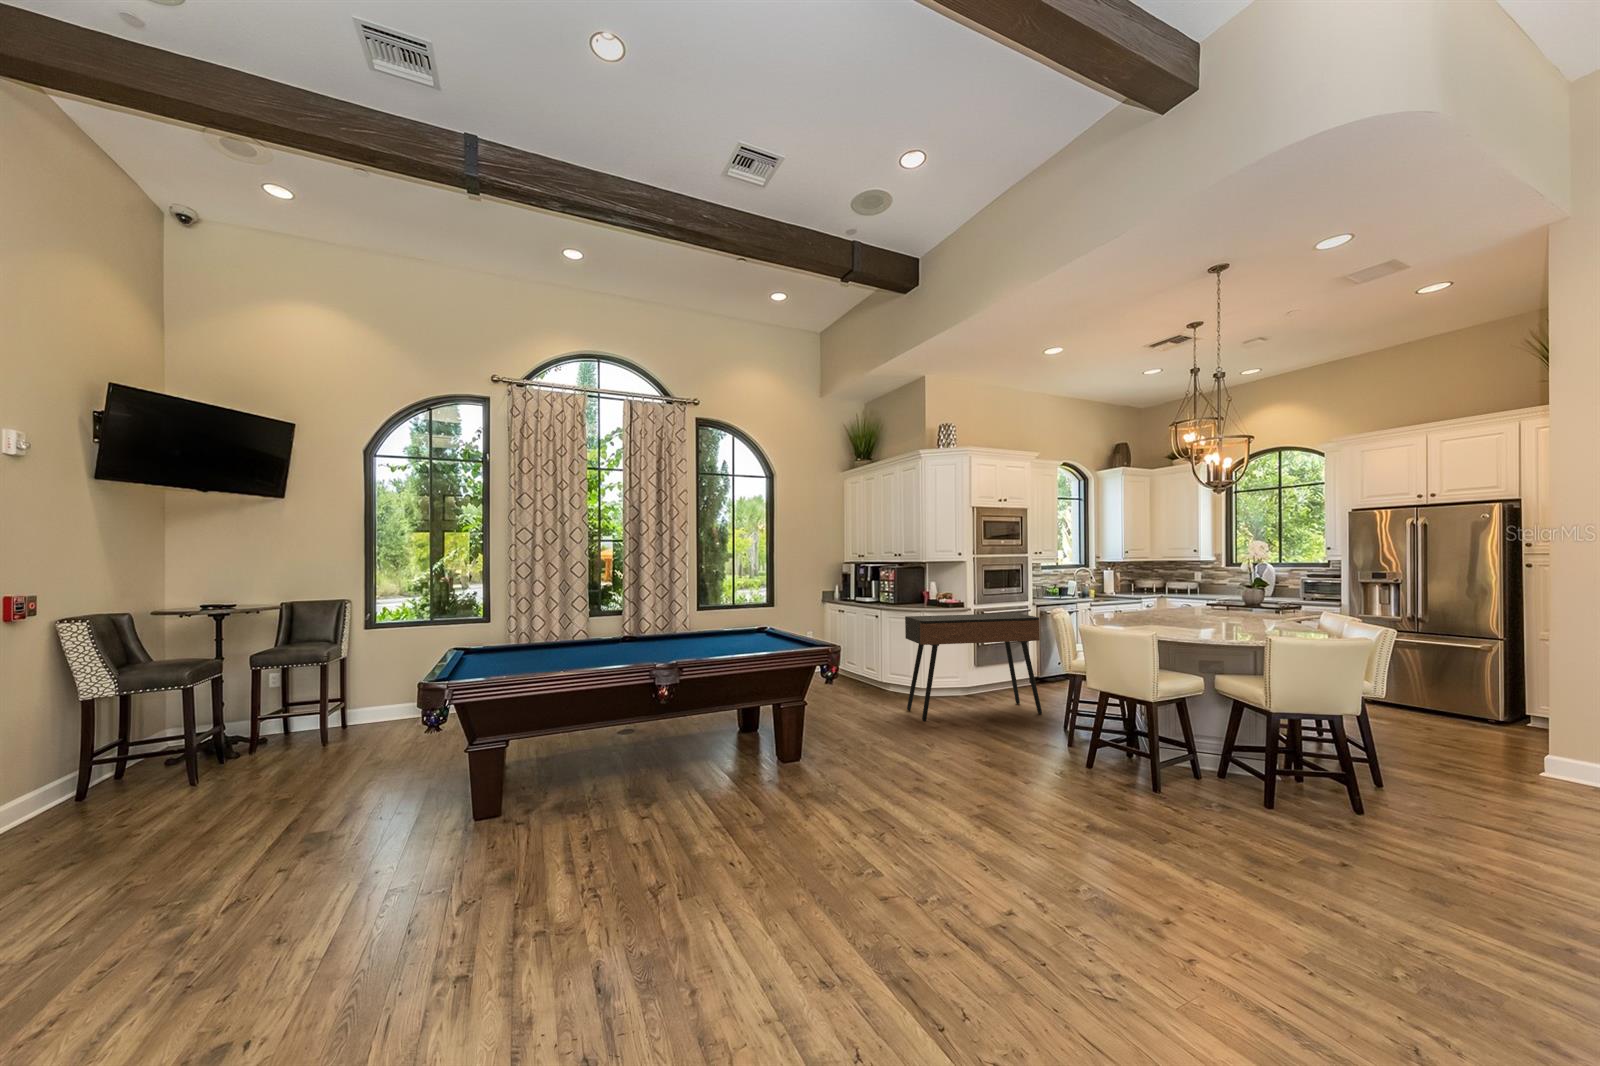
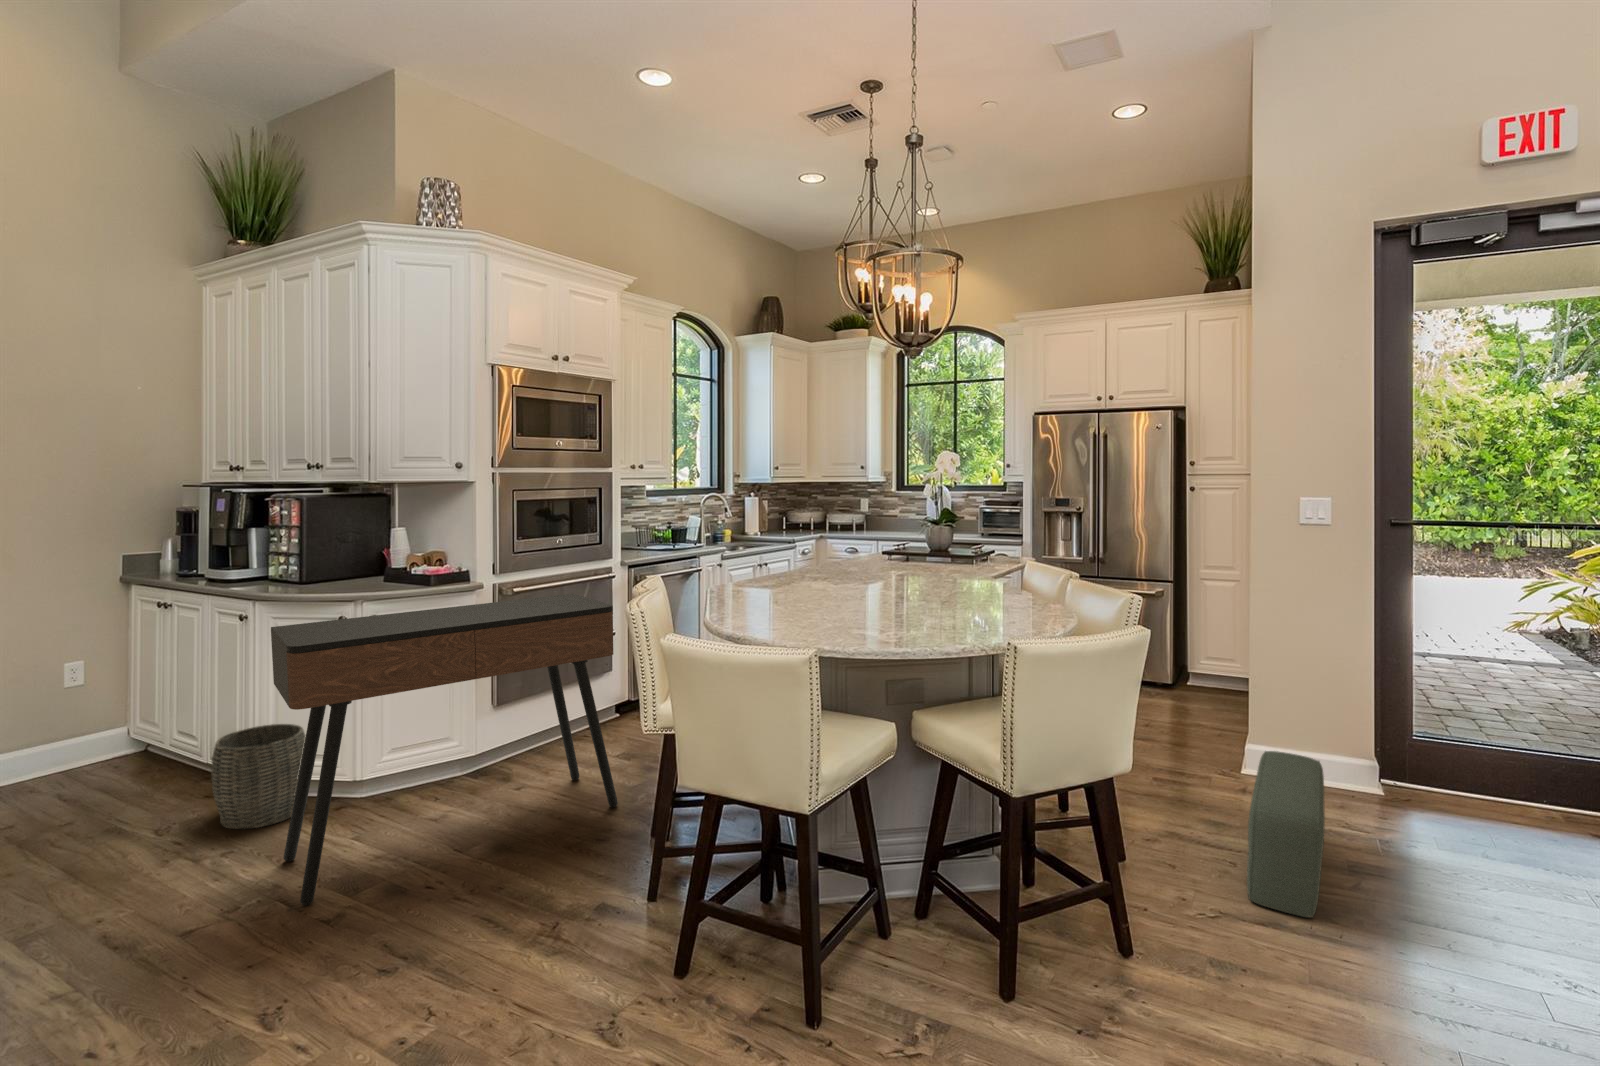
woven basket: none [872,662,905,701] -> present [211,724,305,829]
pouf: none [1418,722,1509,799] -> present [1247,751,1325,917]

